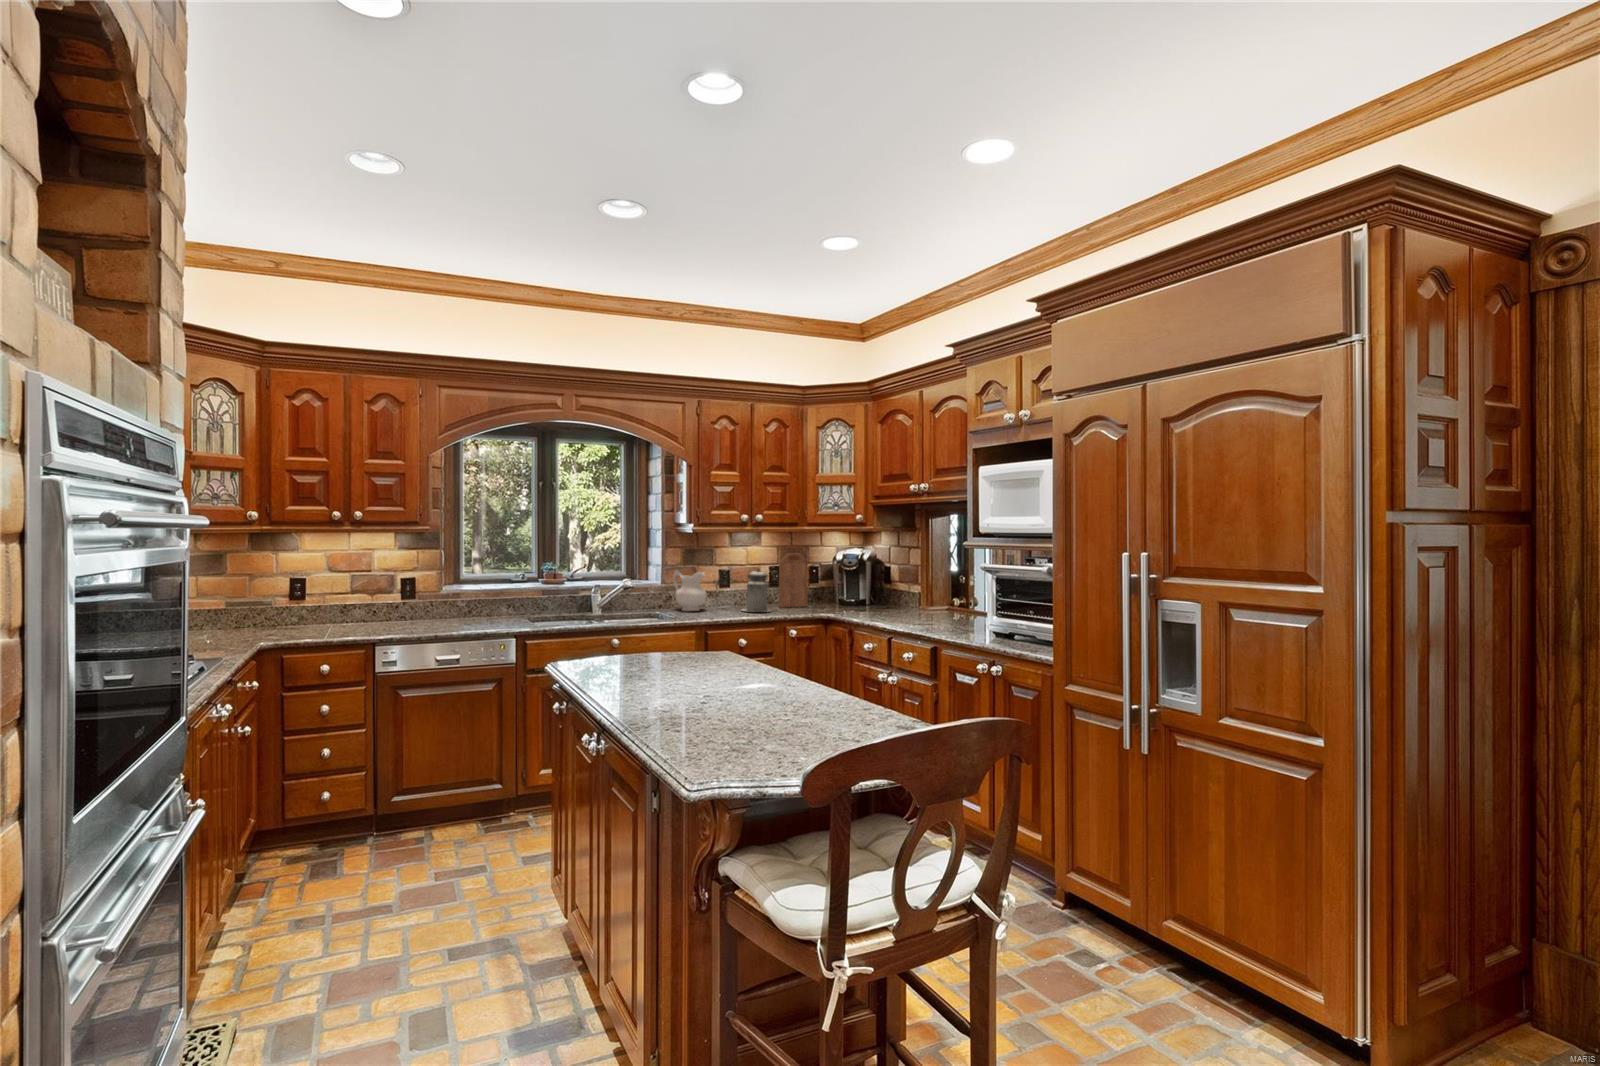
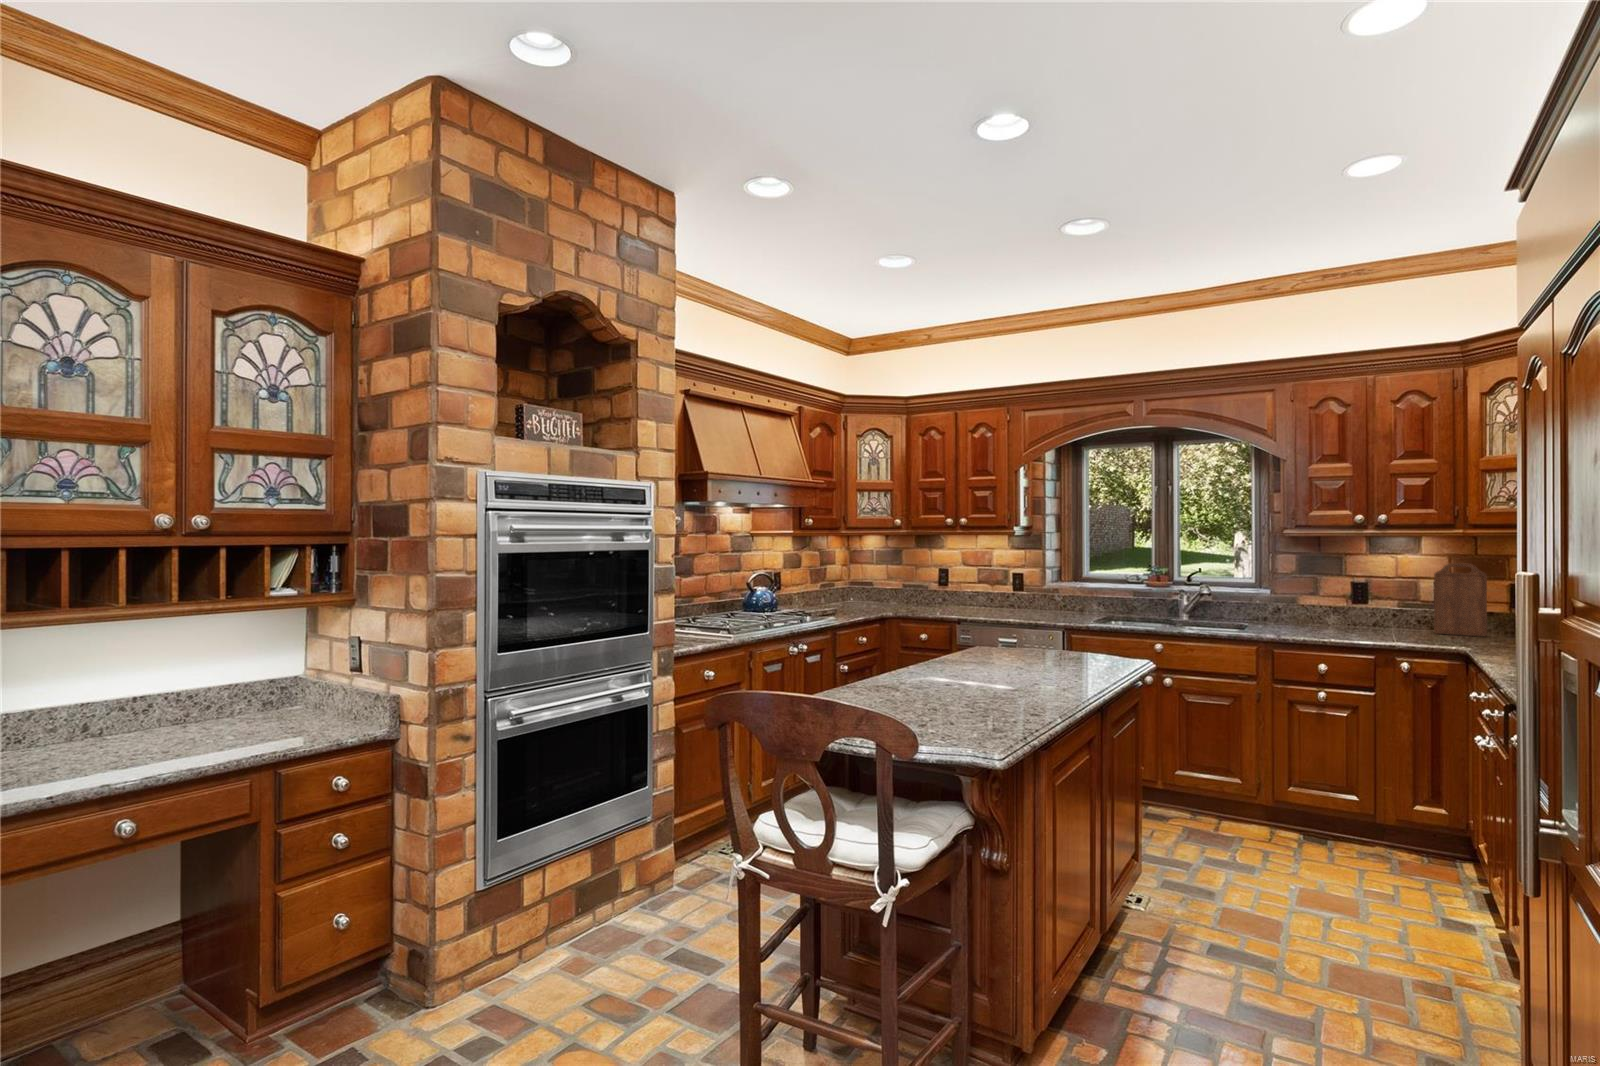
canister: present [742,569,770,612] -> none [1361,579,1407,635]
ceramic pitcher: present [673,570,706,611] -> none [1278,578,1319,626]

